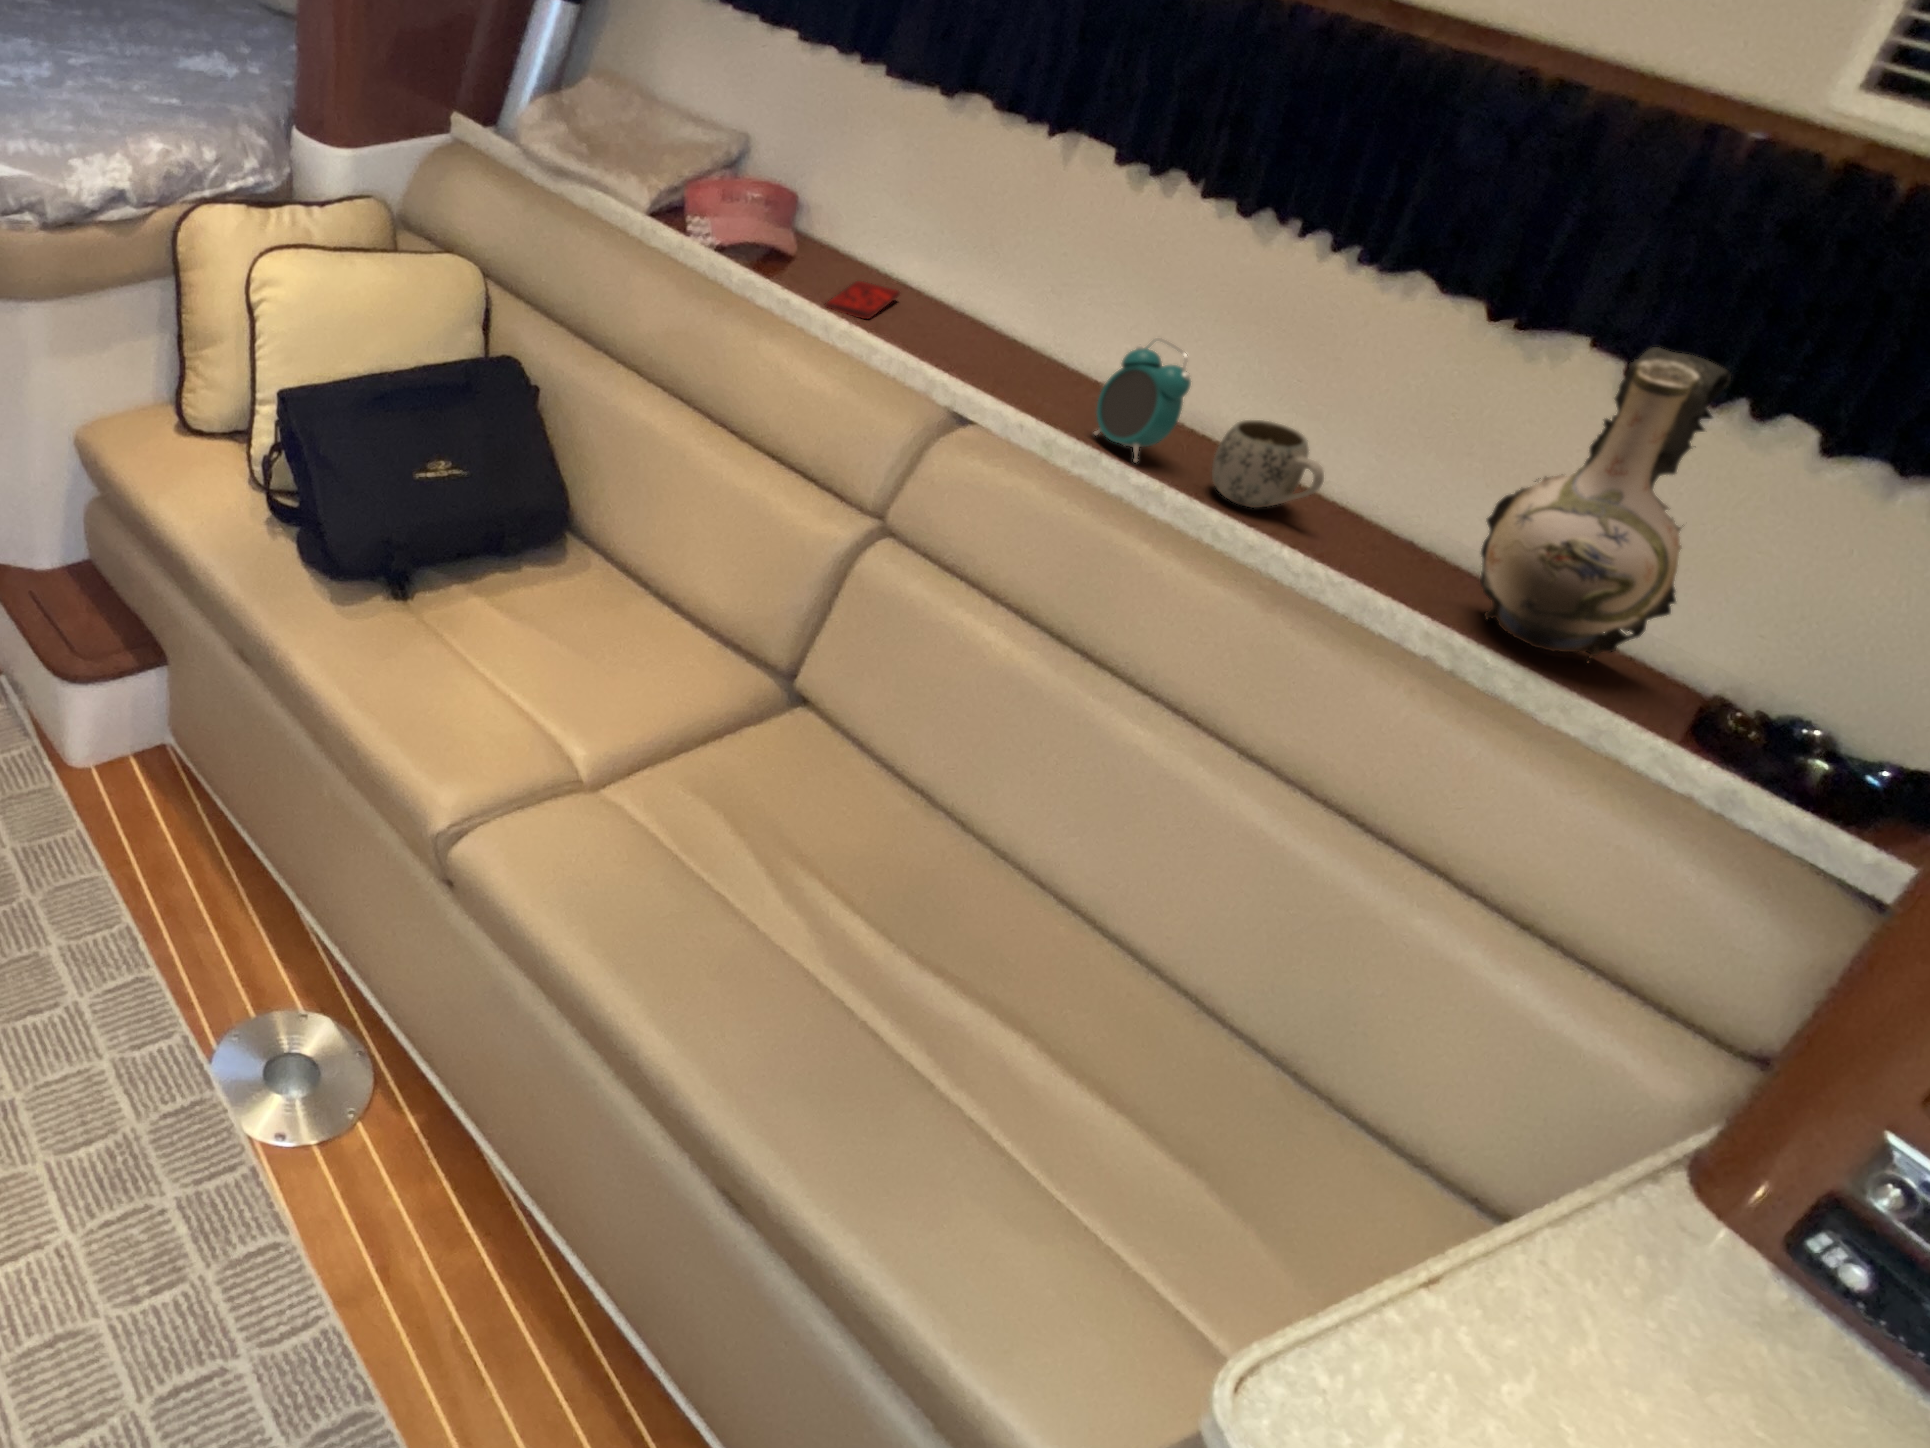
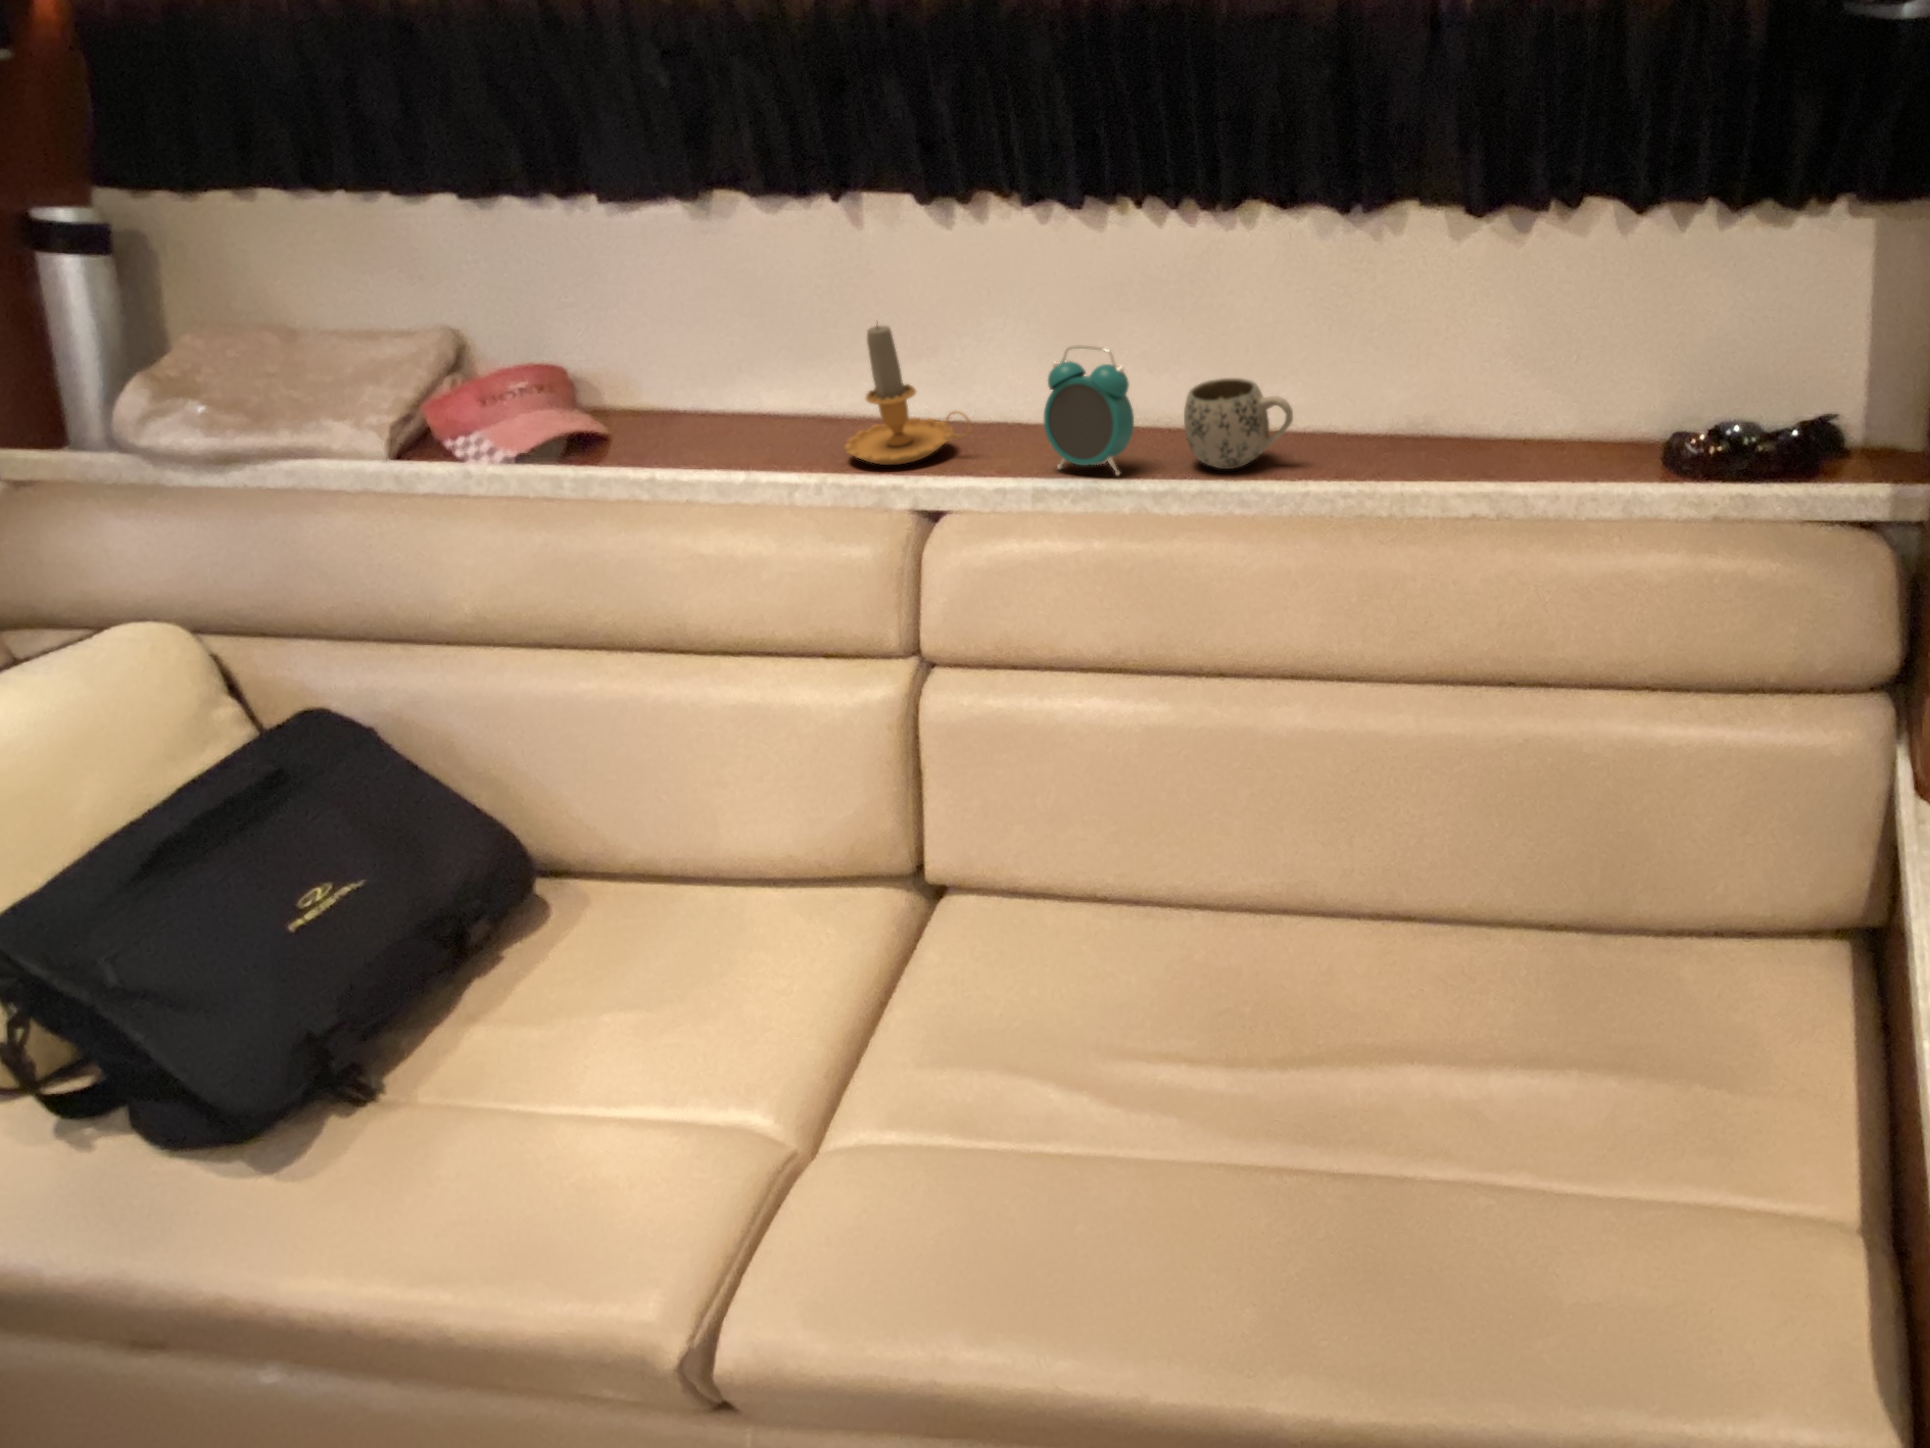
candle: none [946,251,1053,376] -> present [846,325,970,465]
smartphone: present [825,281,900,319] -> none [679,425,744,474]
decorative vase: present [1480,347,1731,662] -> none [1440,165,1610,467]

